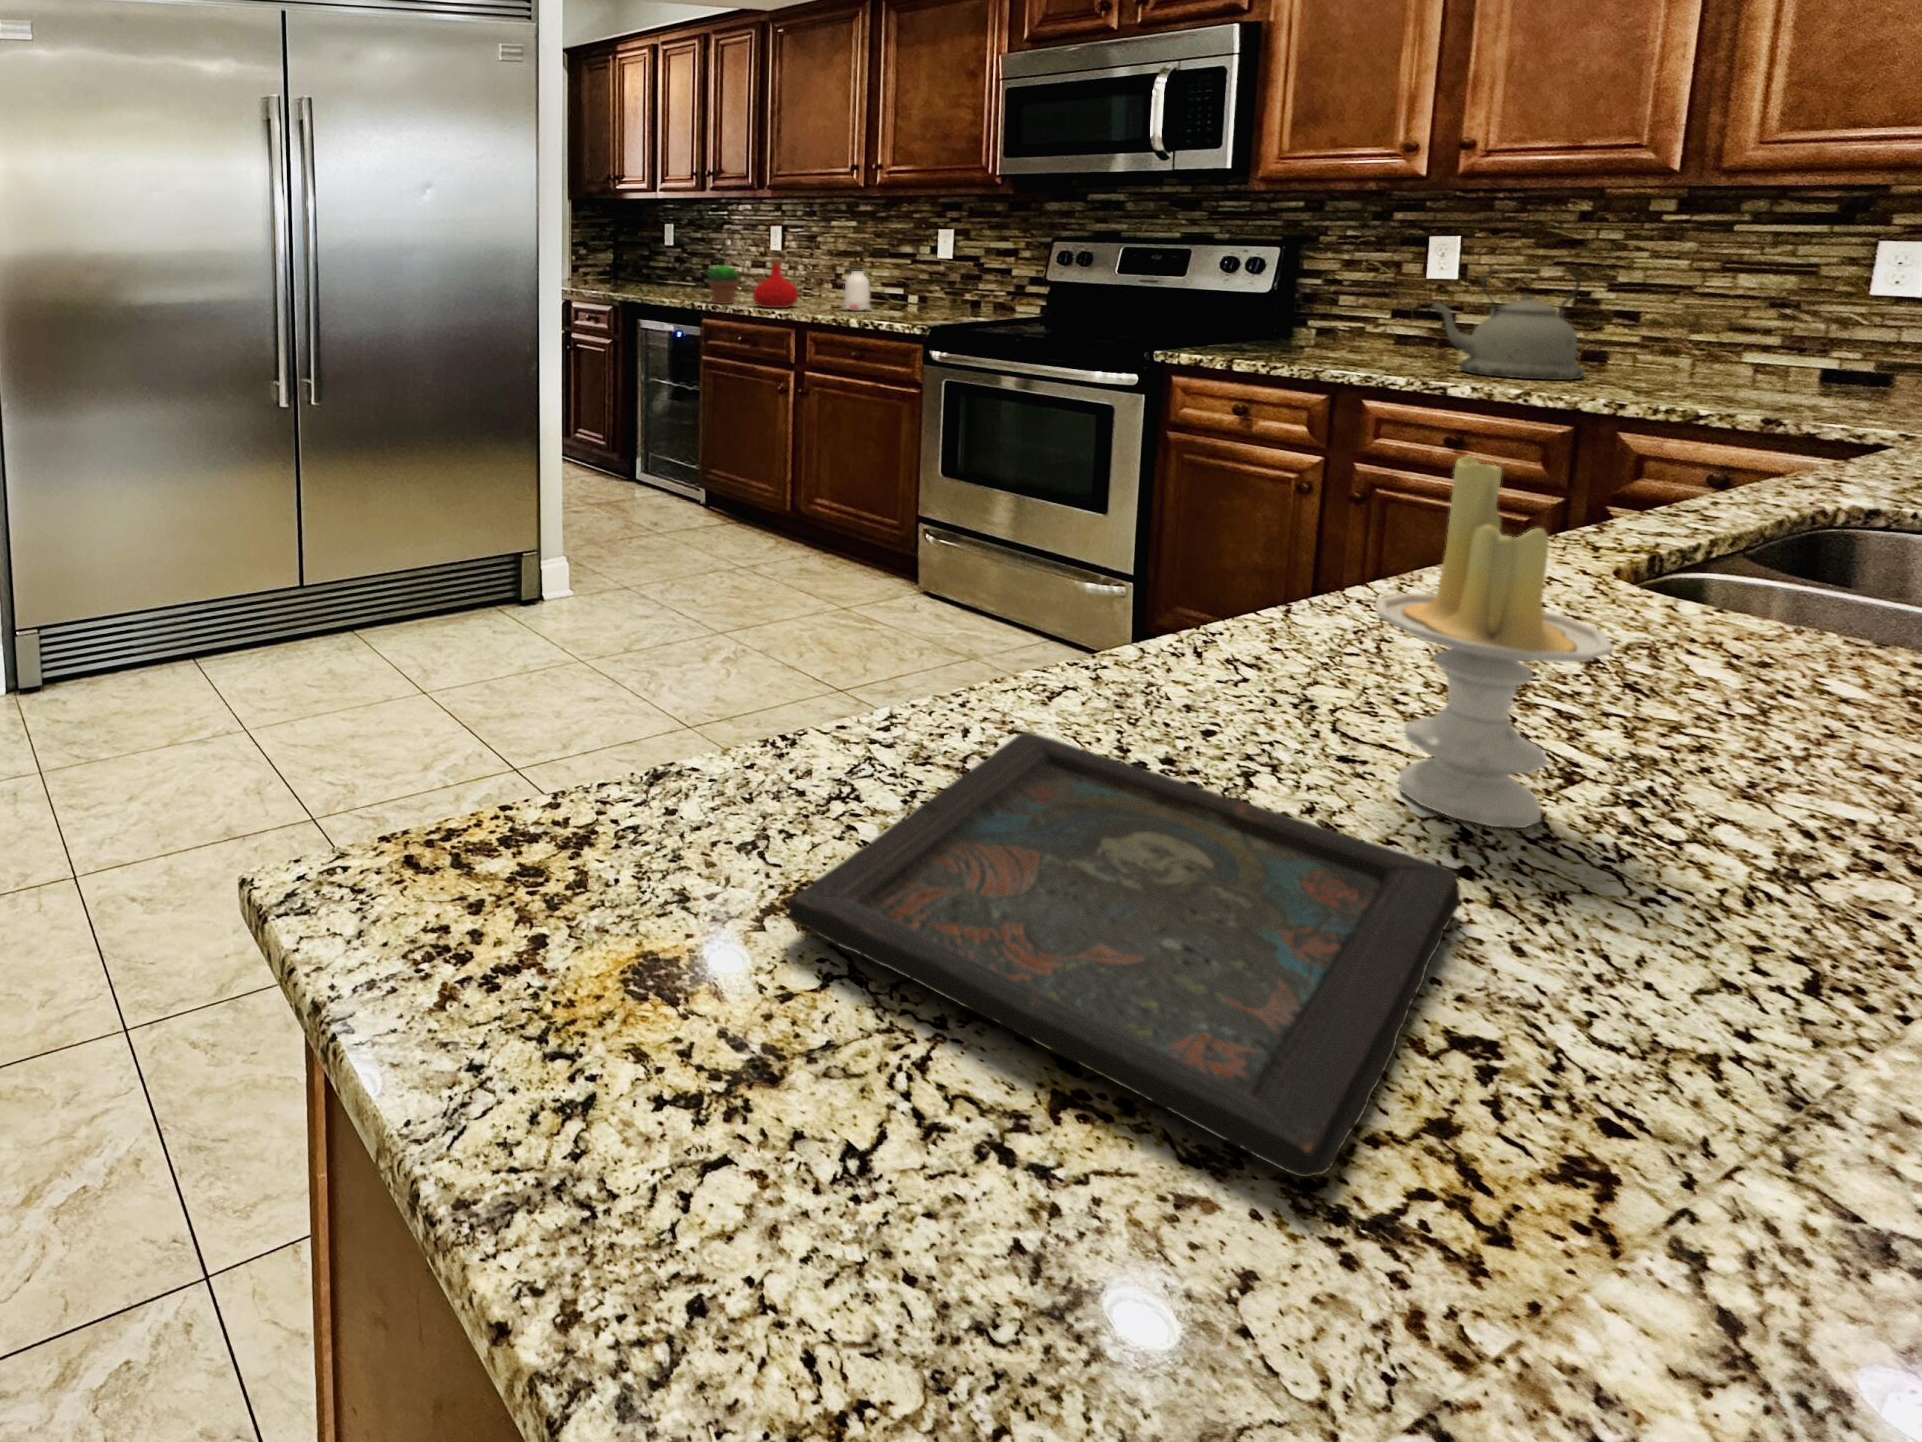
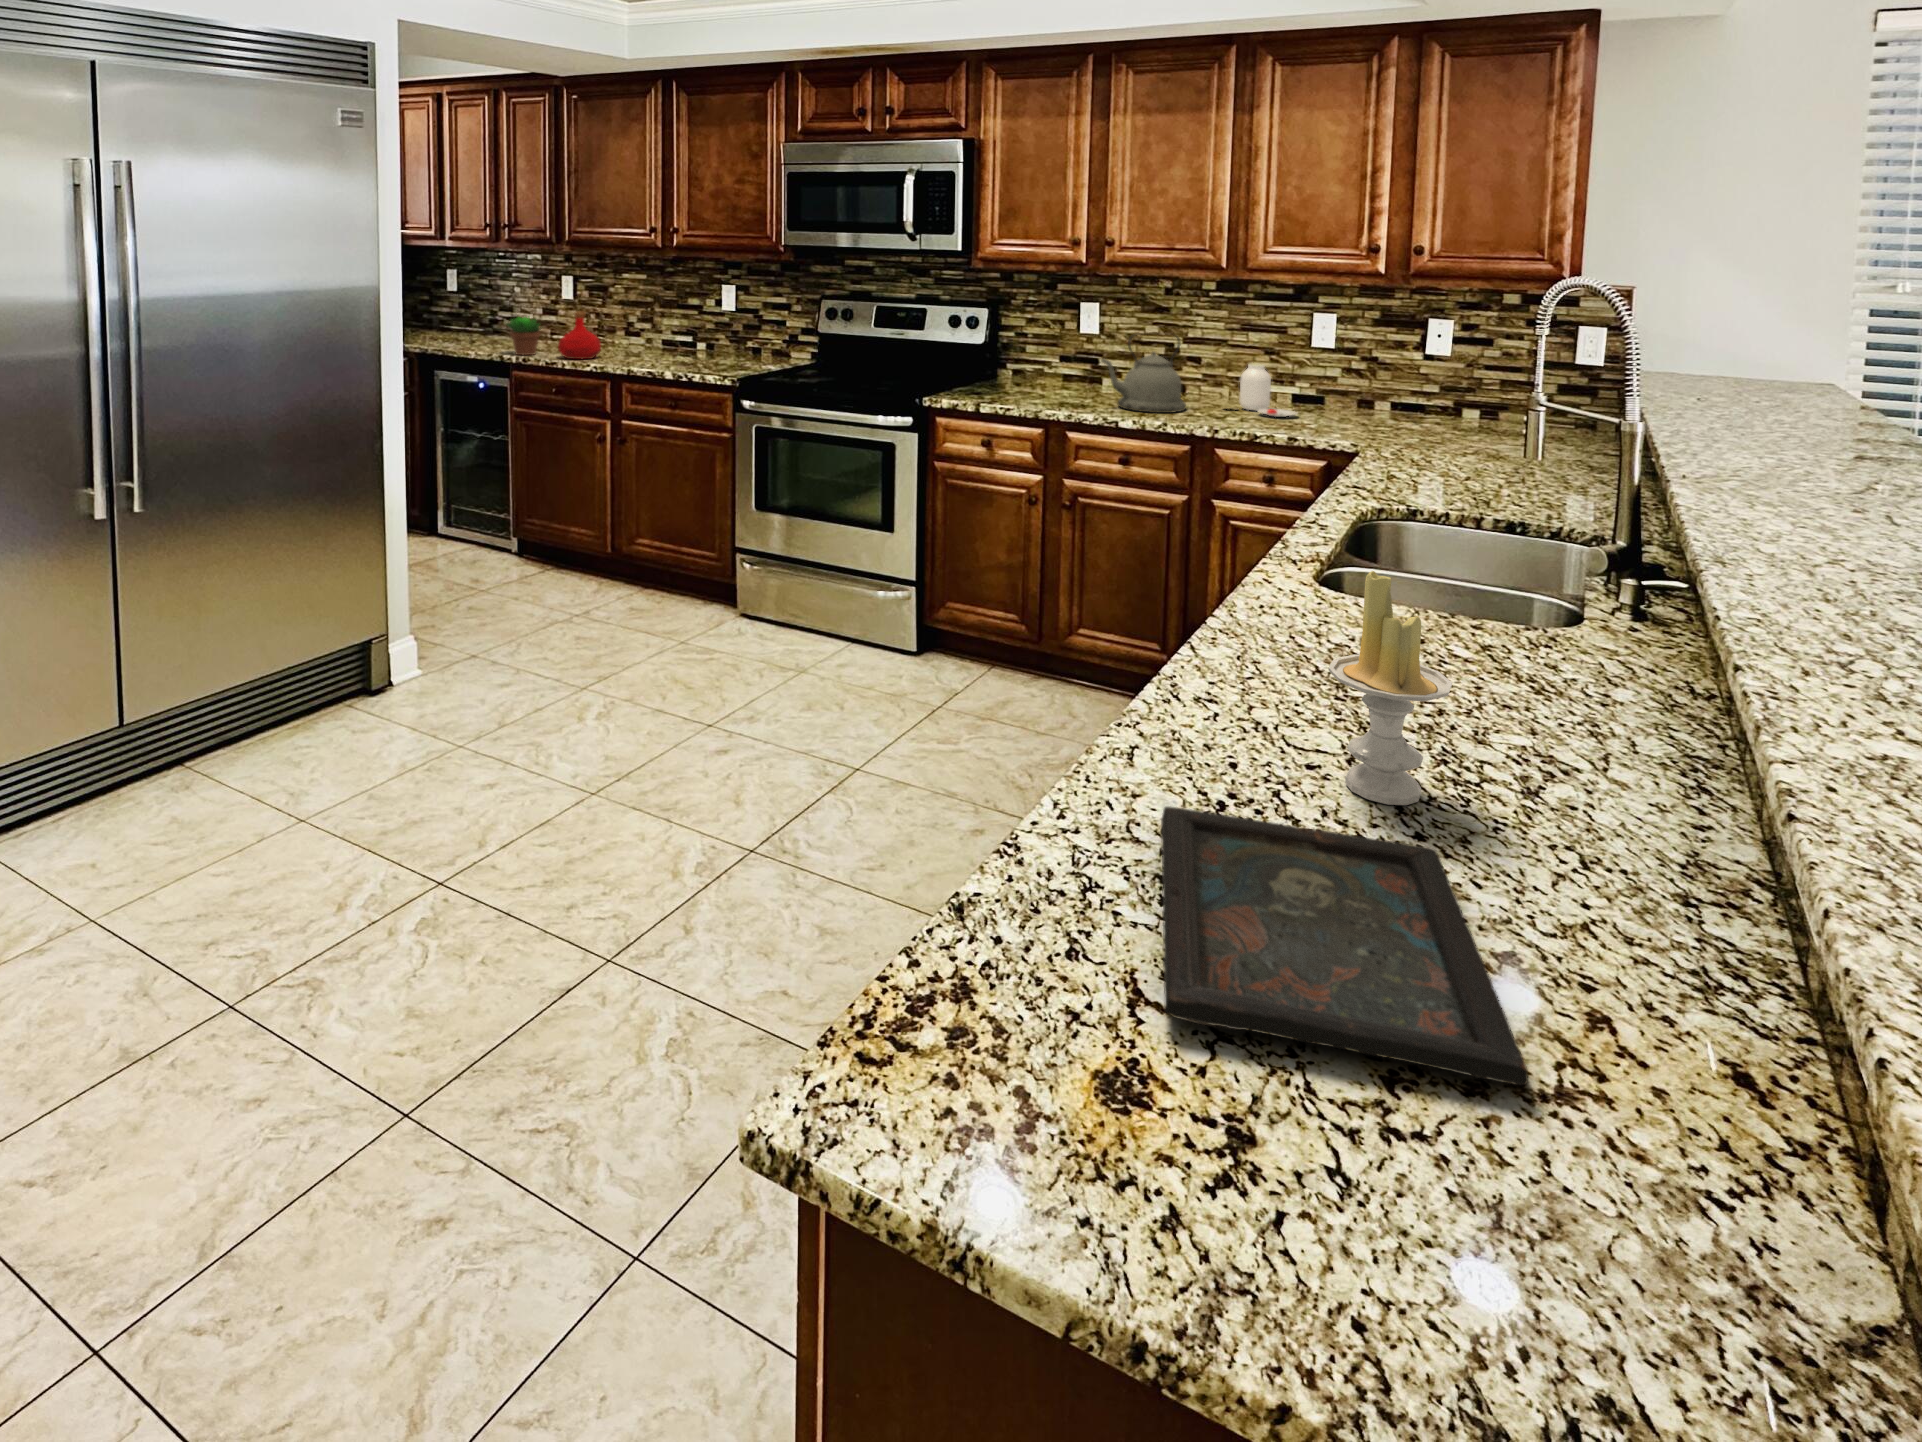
jar: present [844,271,870,311] -> present [1227,363,1297,417]

